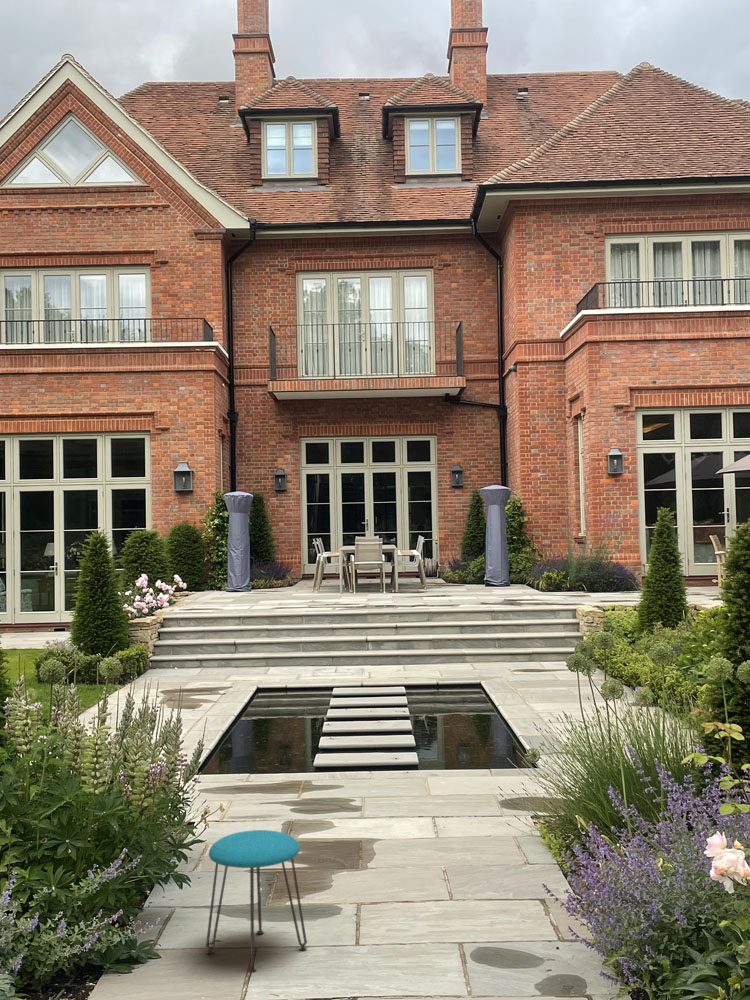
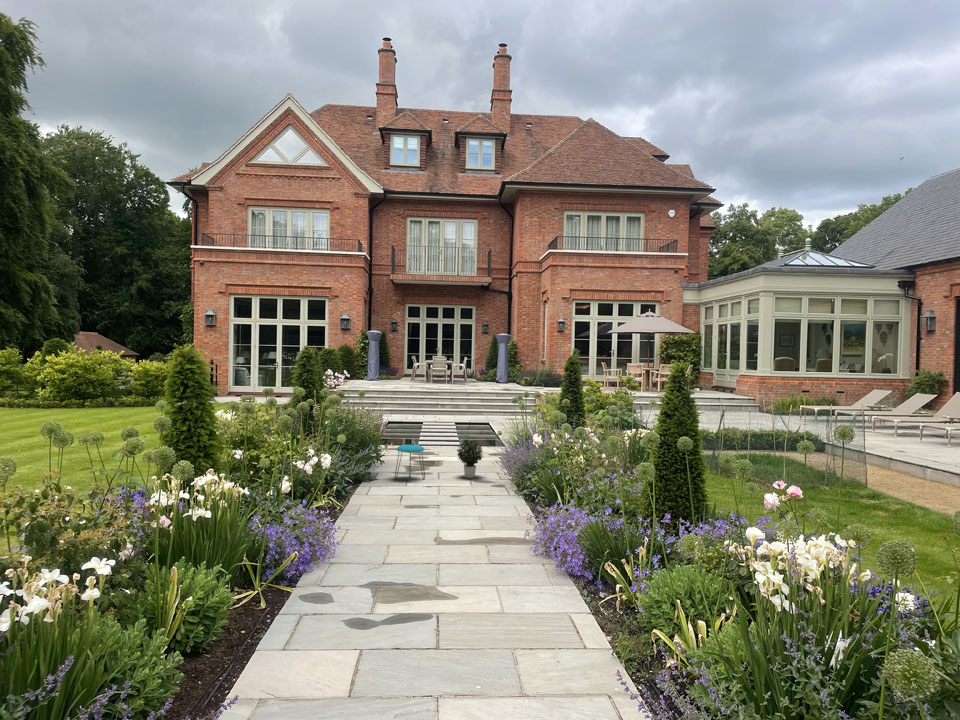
potted plant: none [408,805,498,938] -> present [457,440,483,479]

